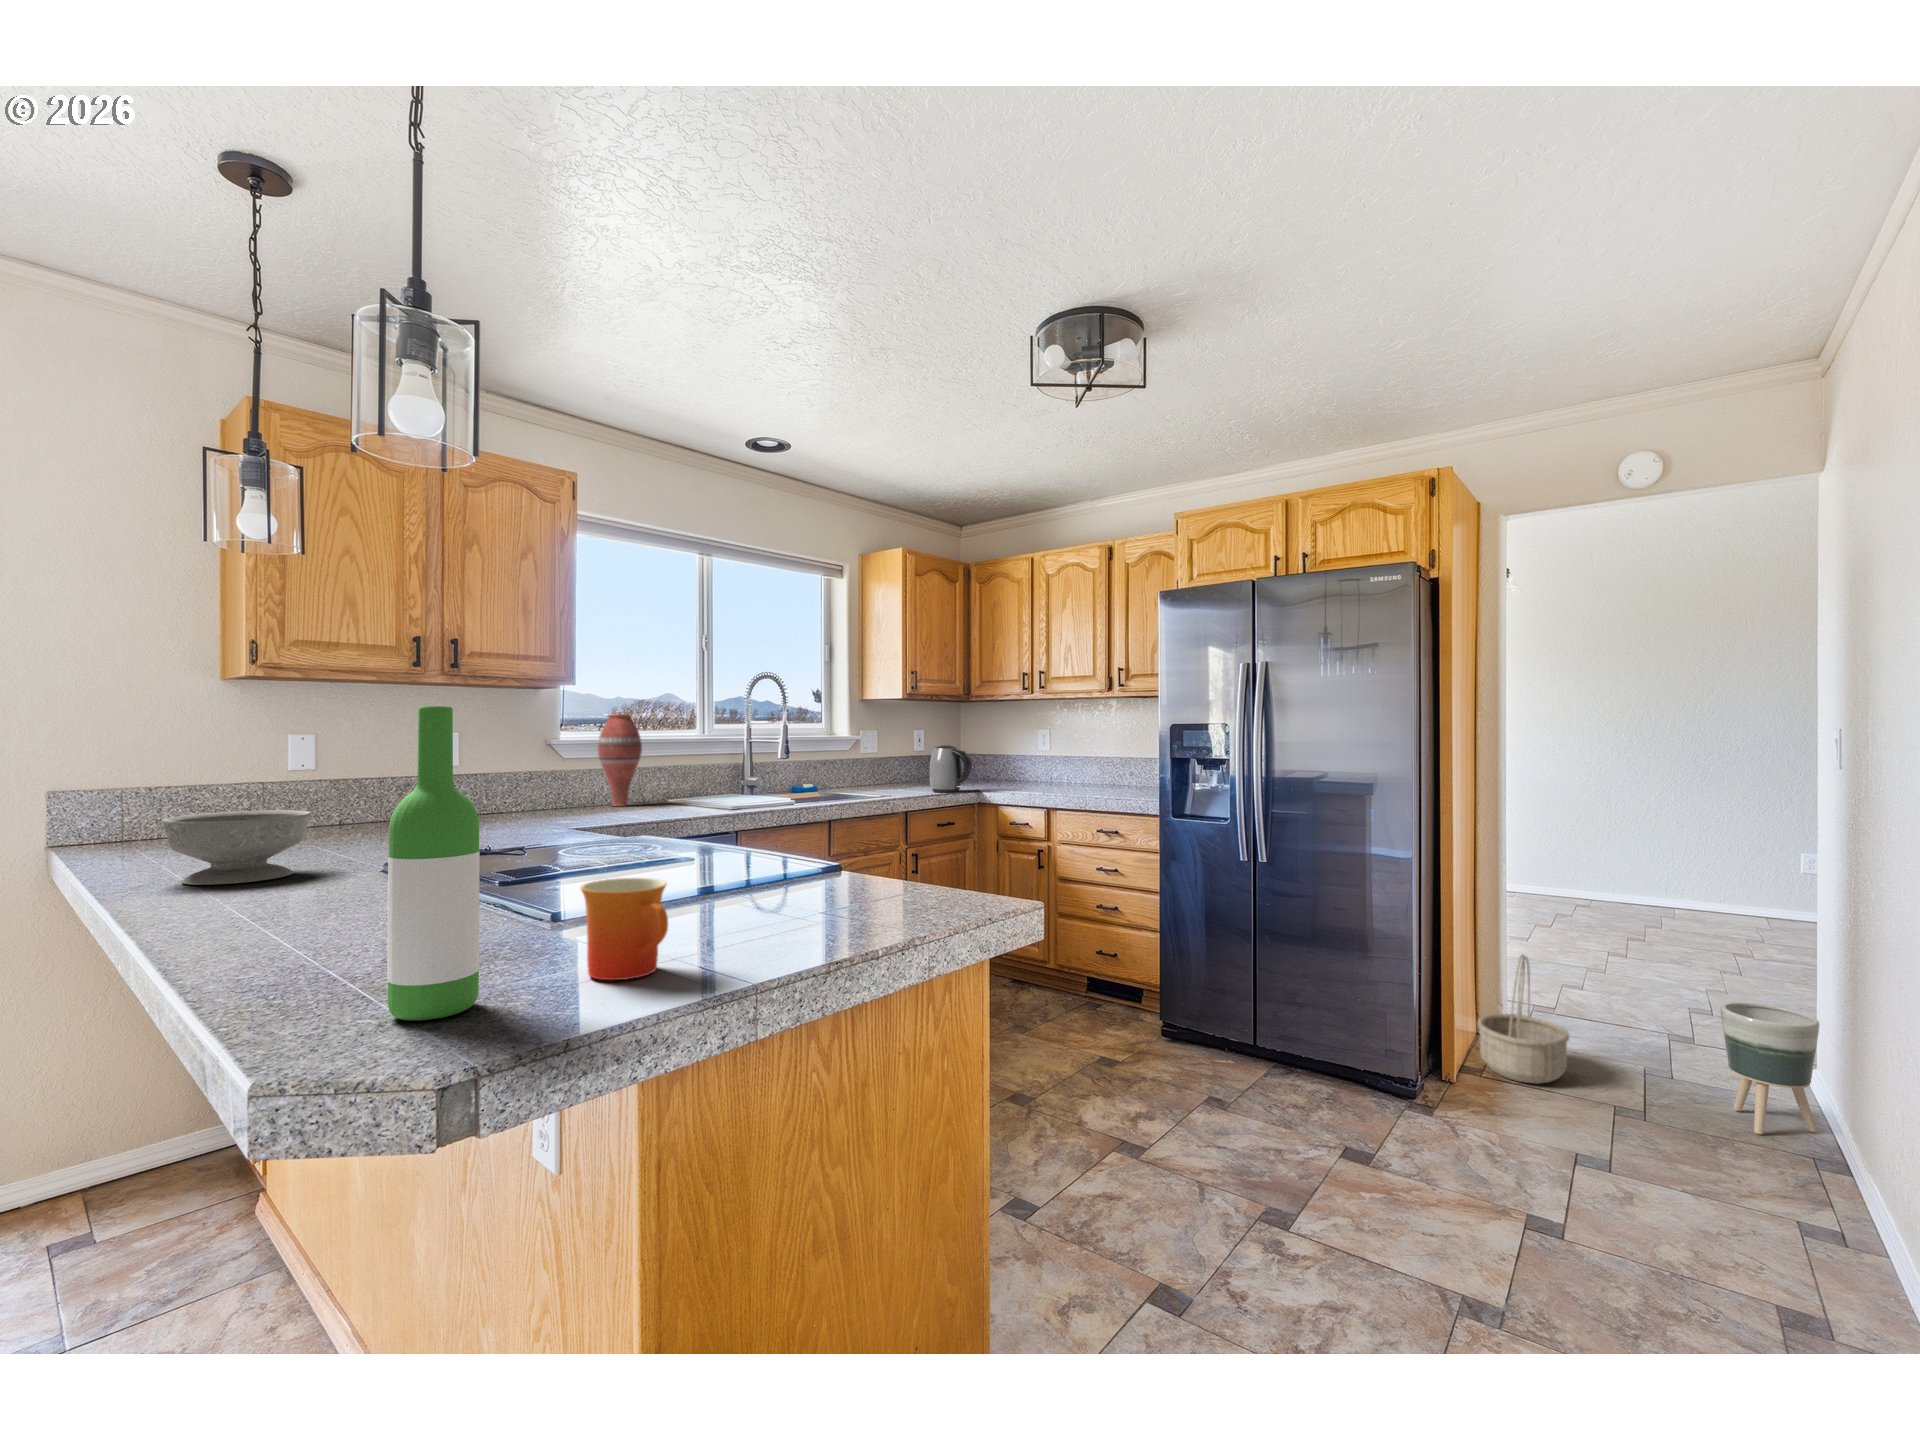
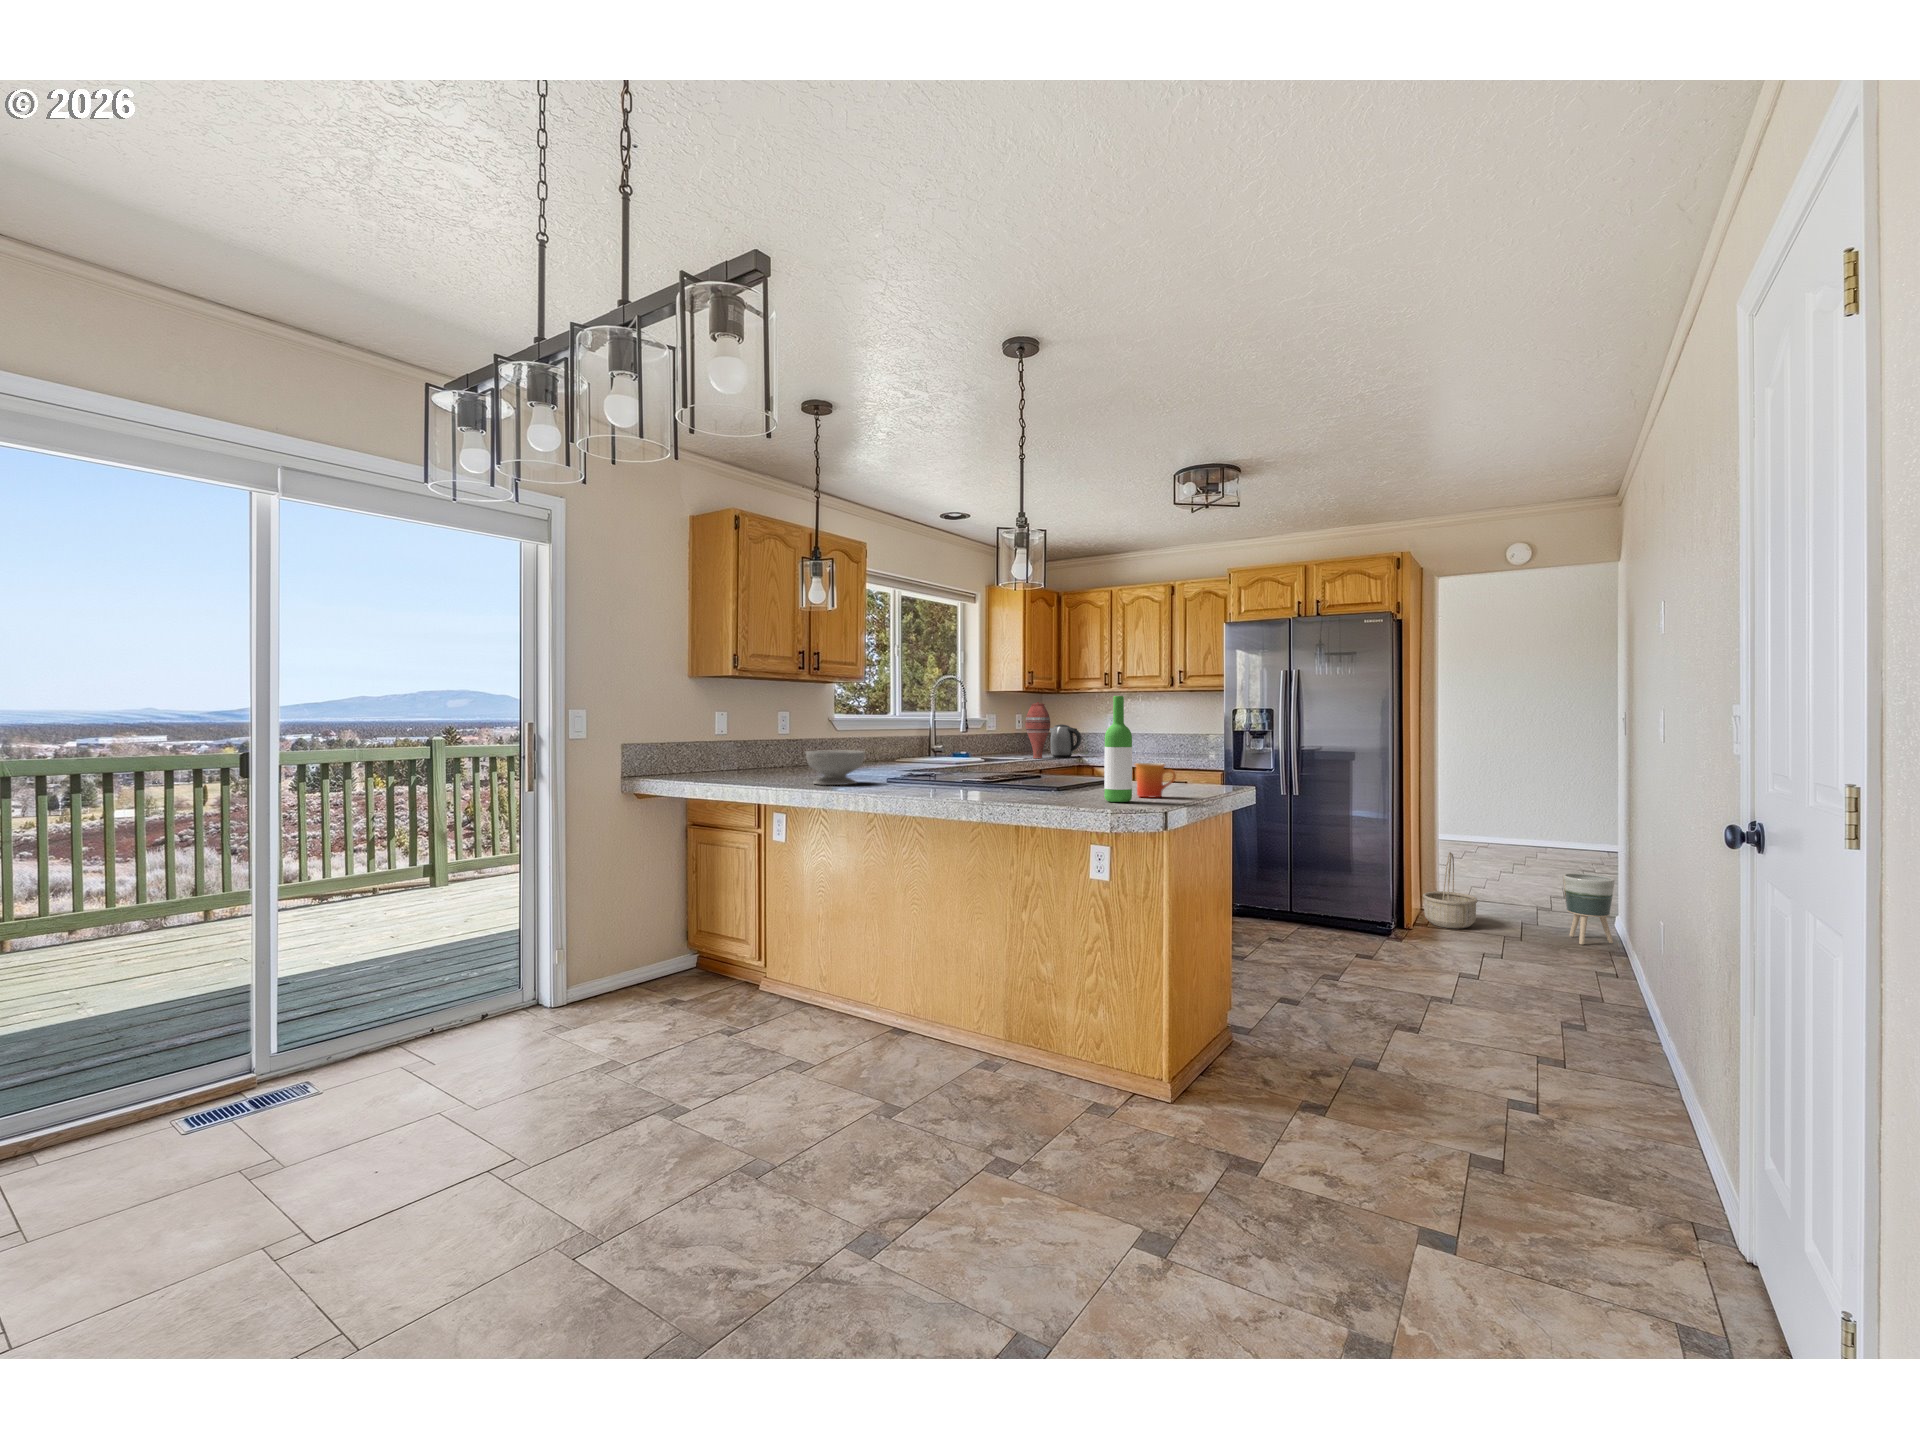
vase: present [598,712,642,806] -> present [1025,702,1050,758]

